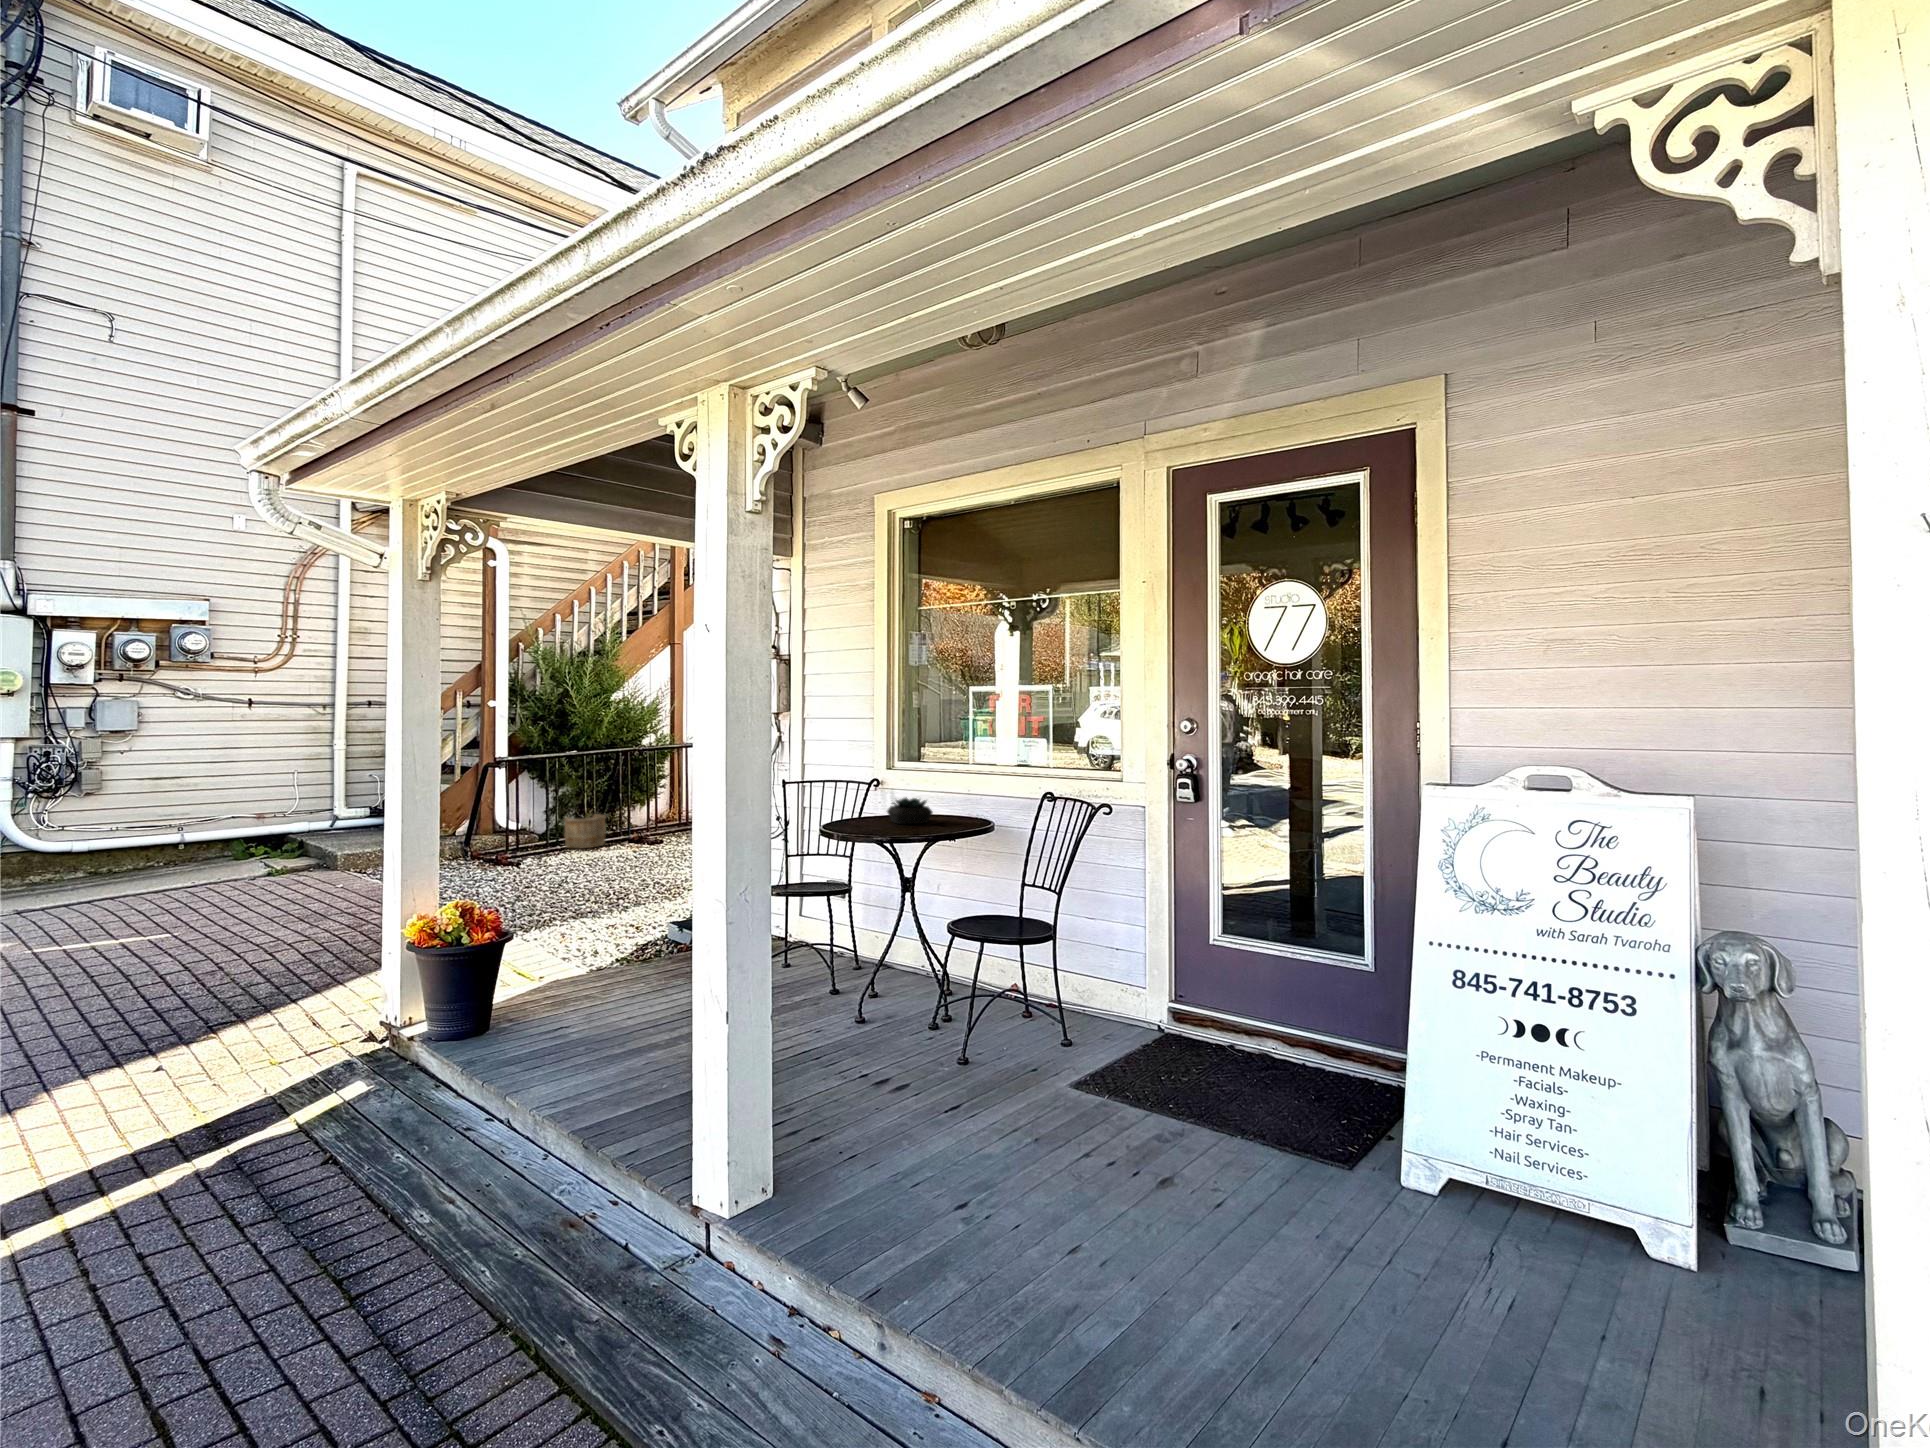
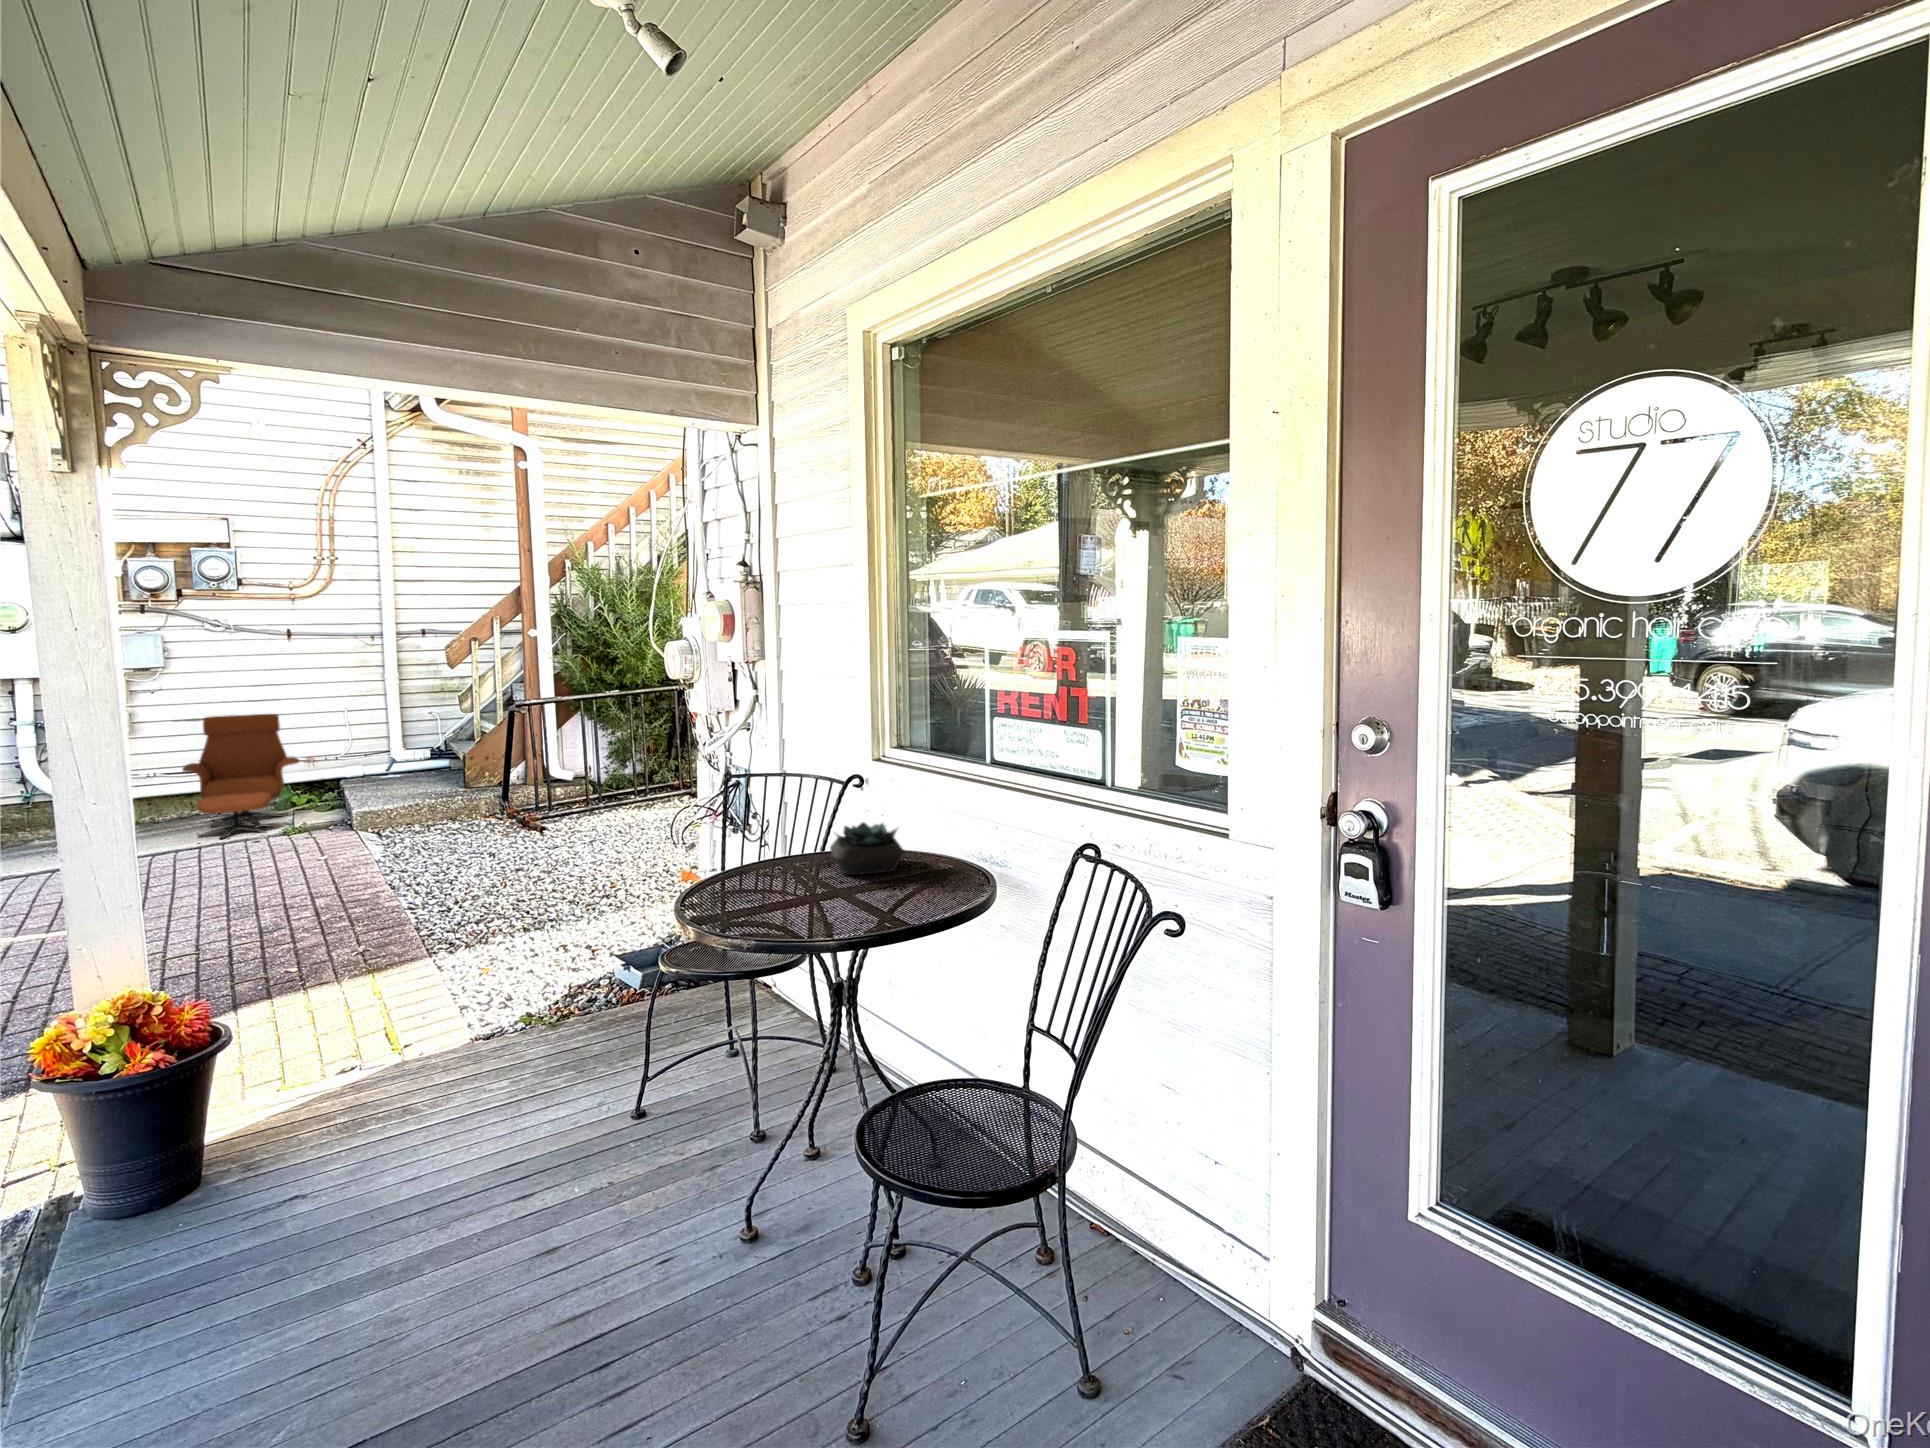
lounge chair: none [149,774,259,884] -> present [183,714,299,839]
wooden bucket: present [564,814,606,849] -> none [617,760,667,801]

